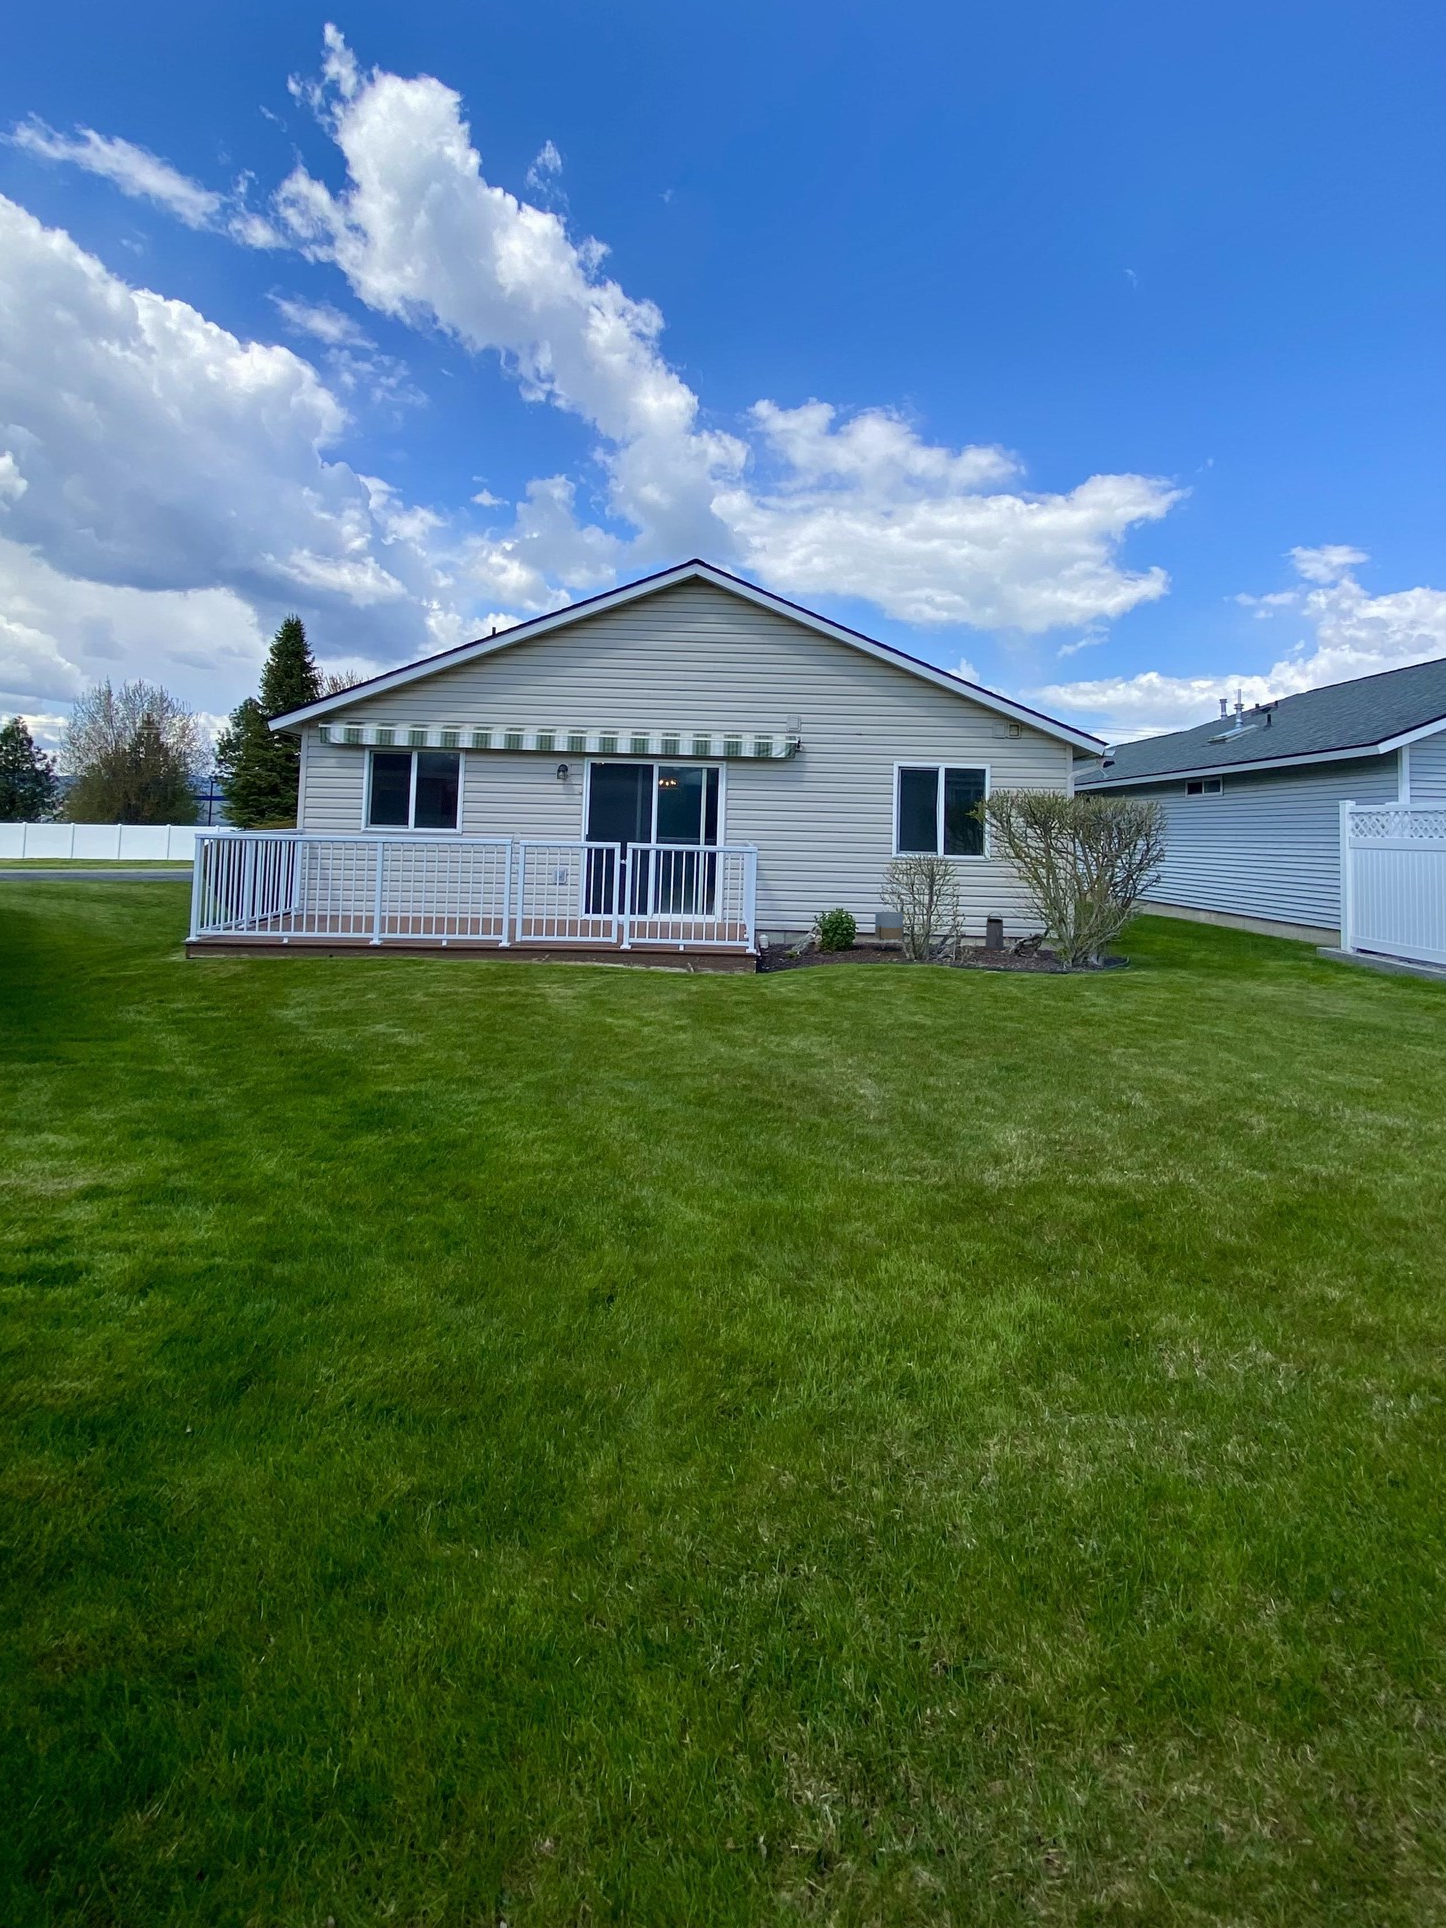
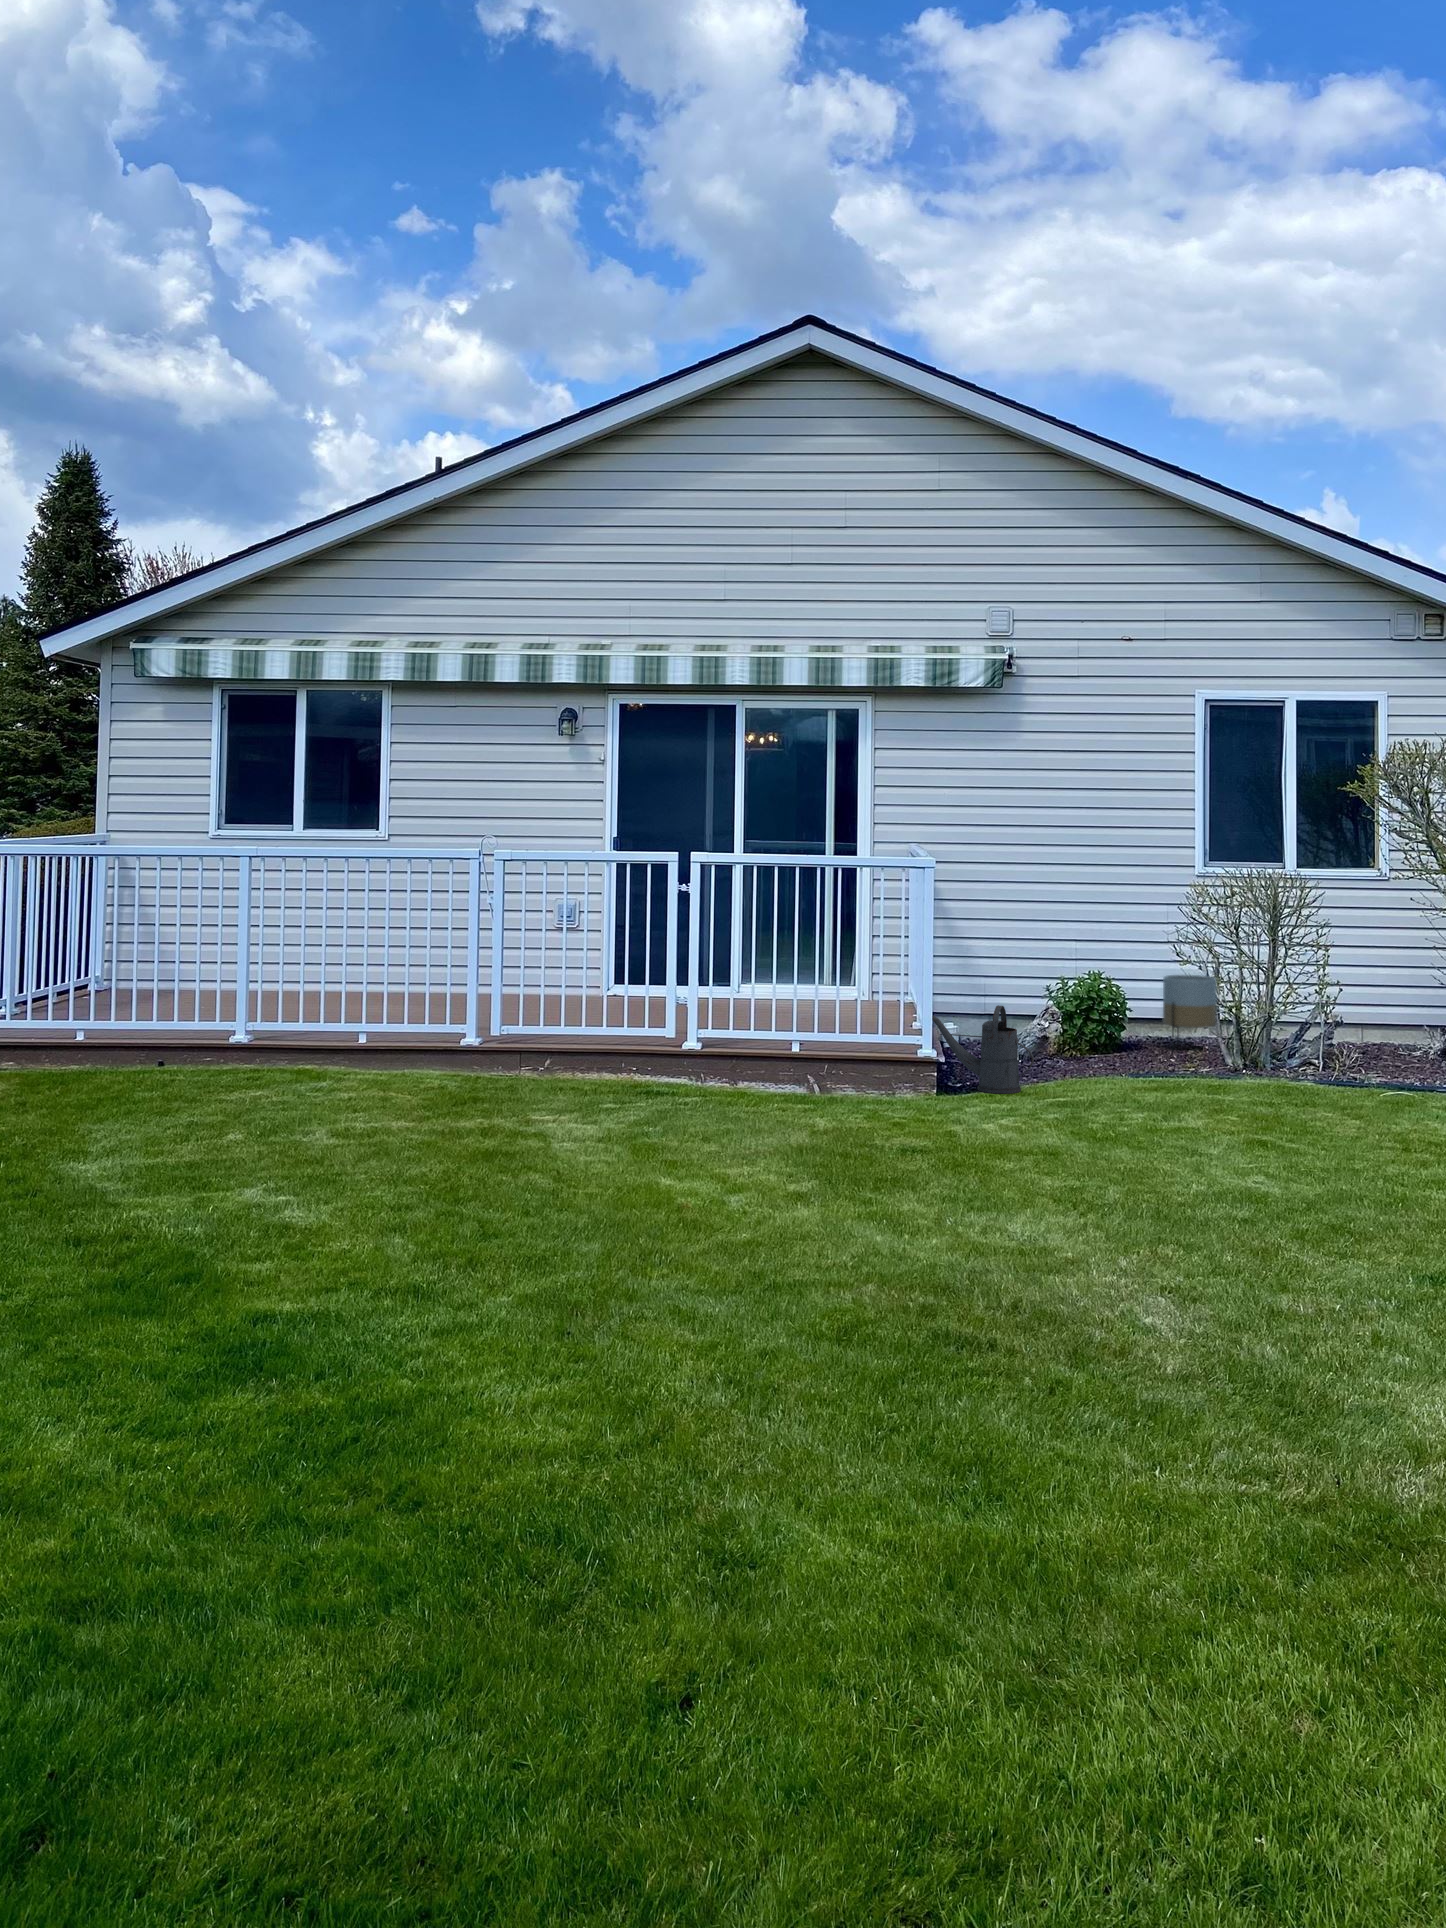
watering can: present [985,912,1004,950] -> present [932,1005,1034,1094]

